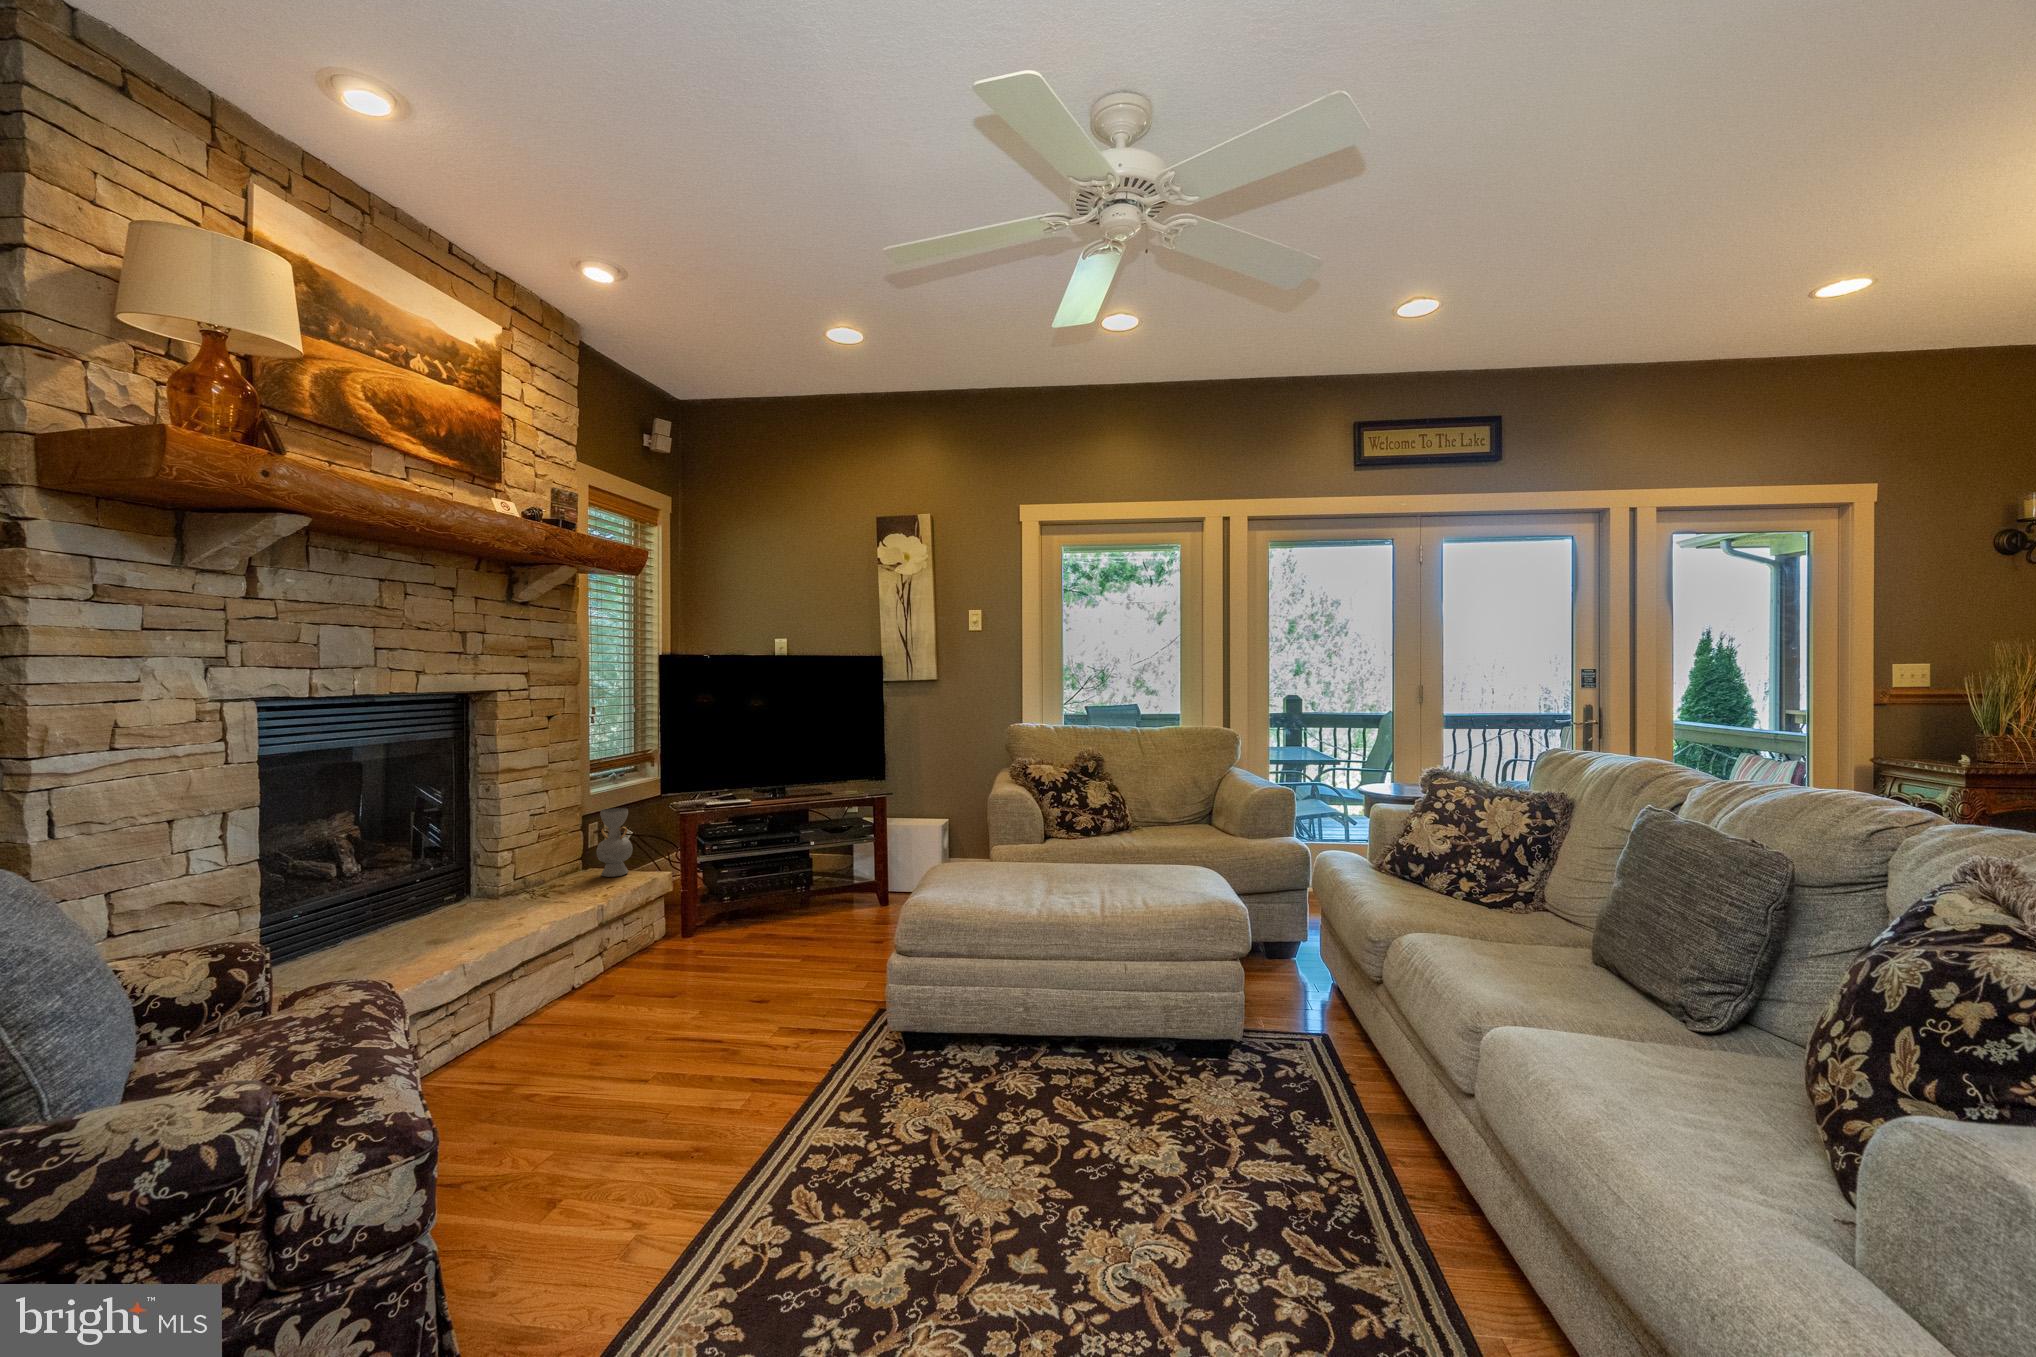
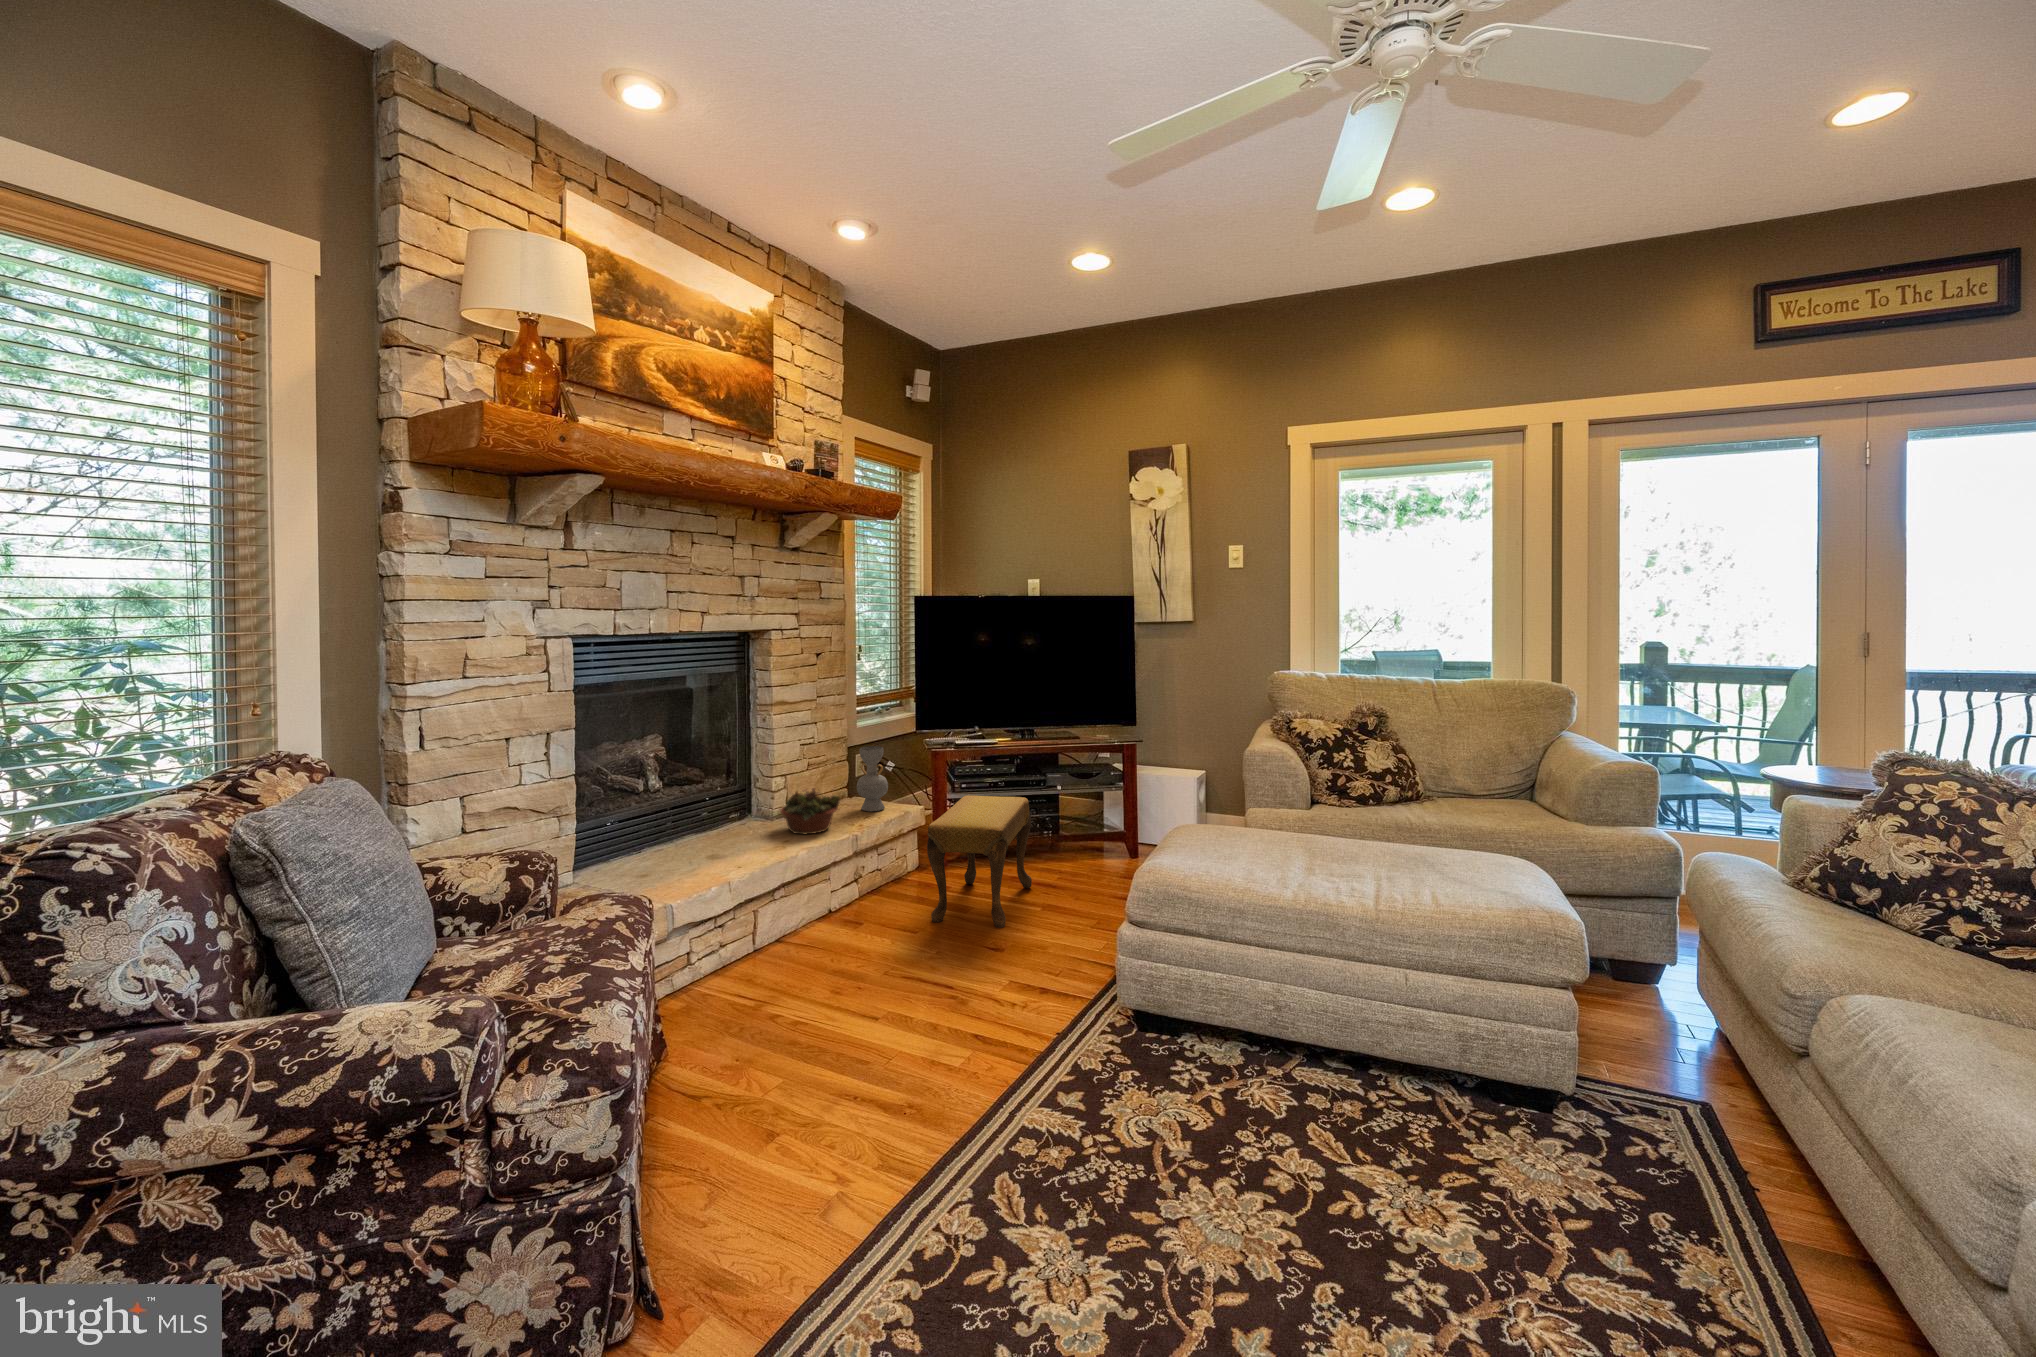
footstool: none [684,850,789,982] -> present [927,796,1032,928]
succulent planter: none [510,853,583,906] -> present [781,789,840,834]

